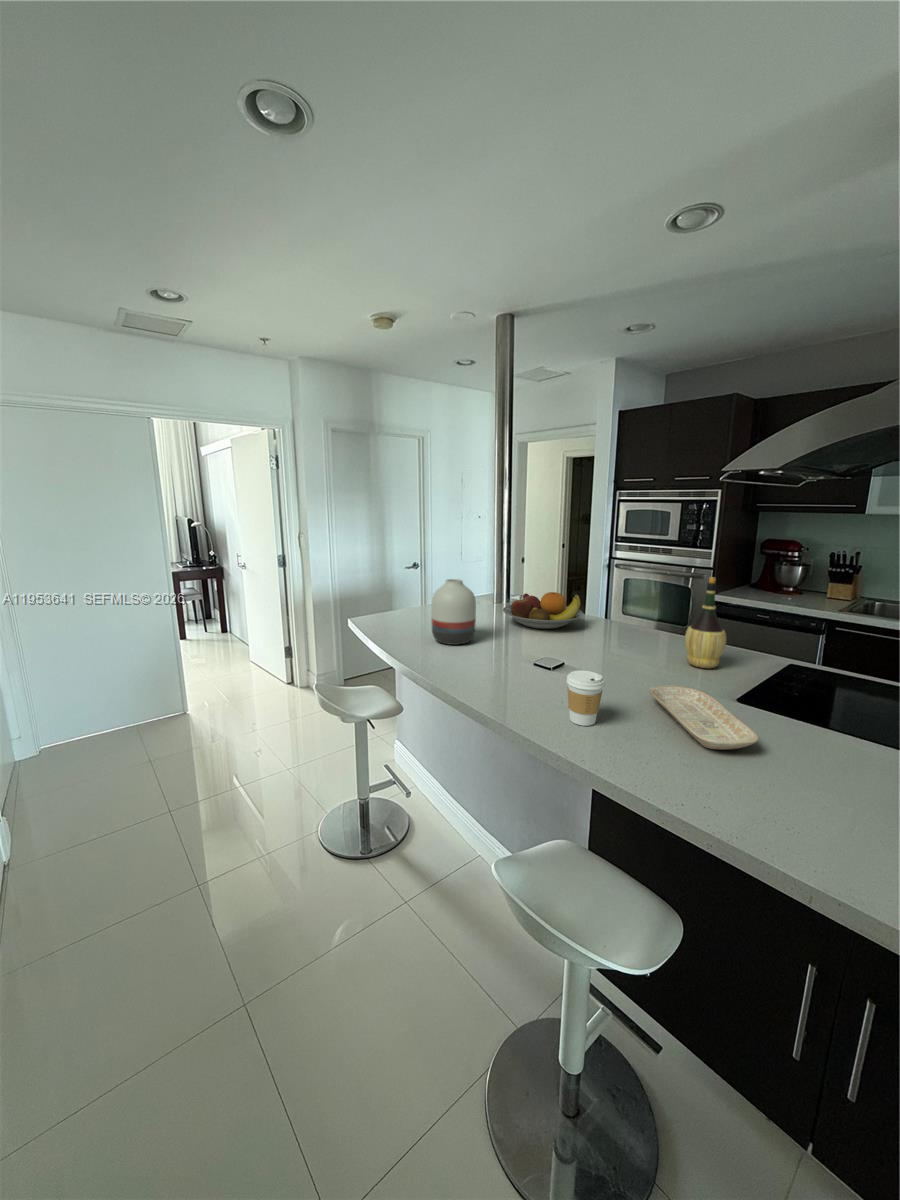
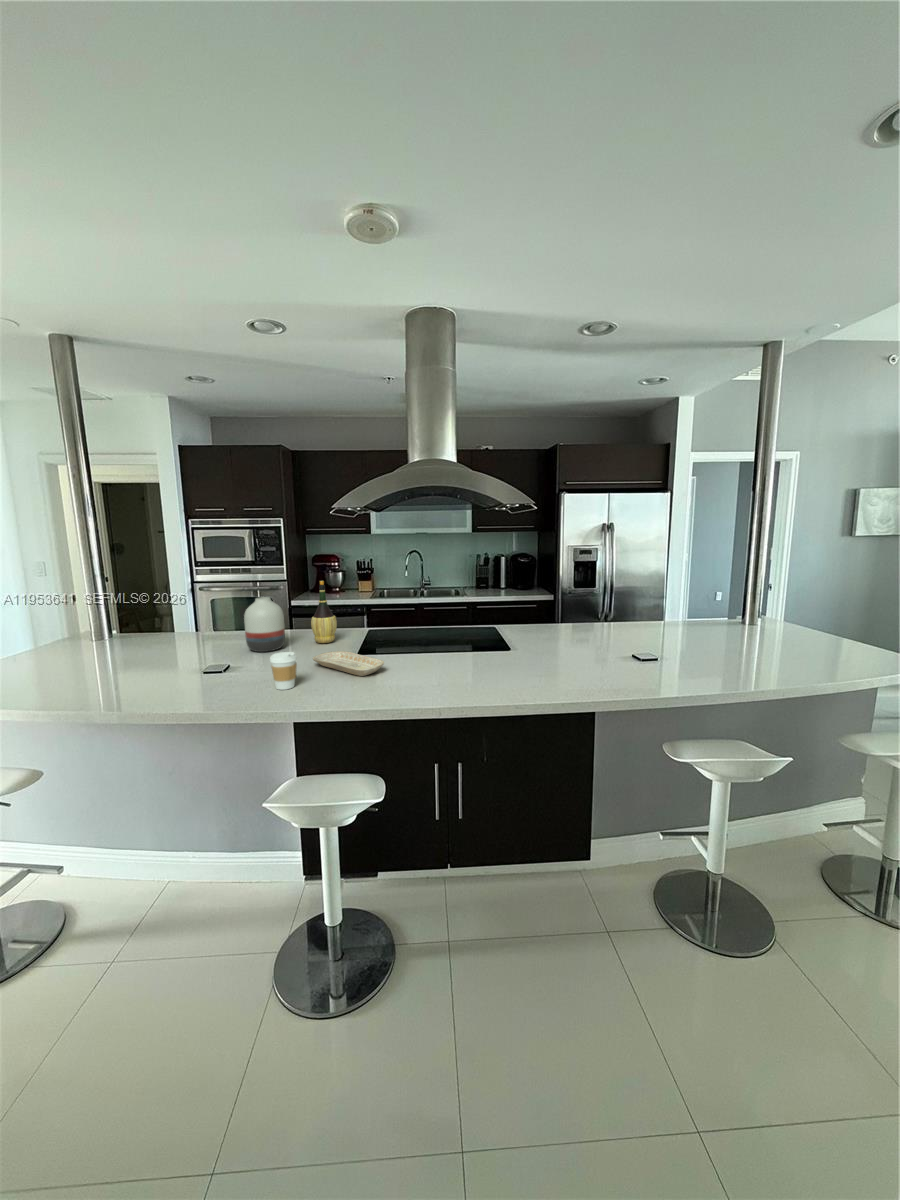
vase: present [432,579,476,645] -> present [244,597,285,652]
fruit bowl: present [503,592,583,629] -> none [135,612,219,650]

